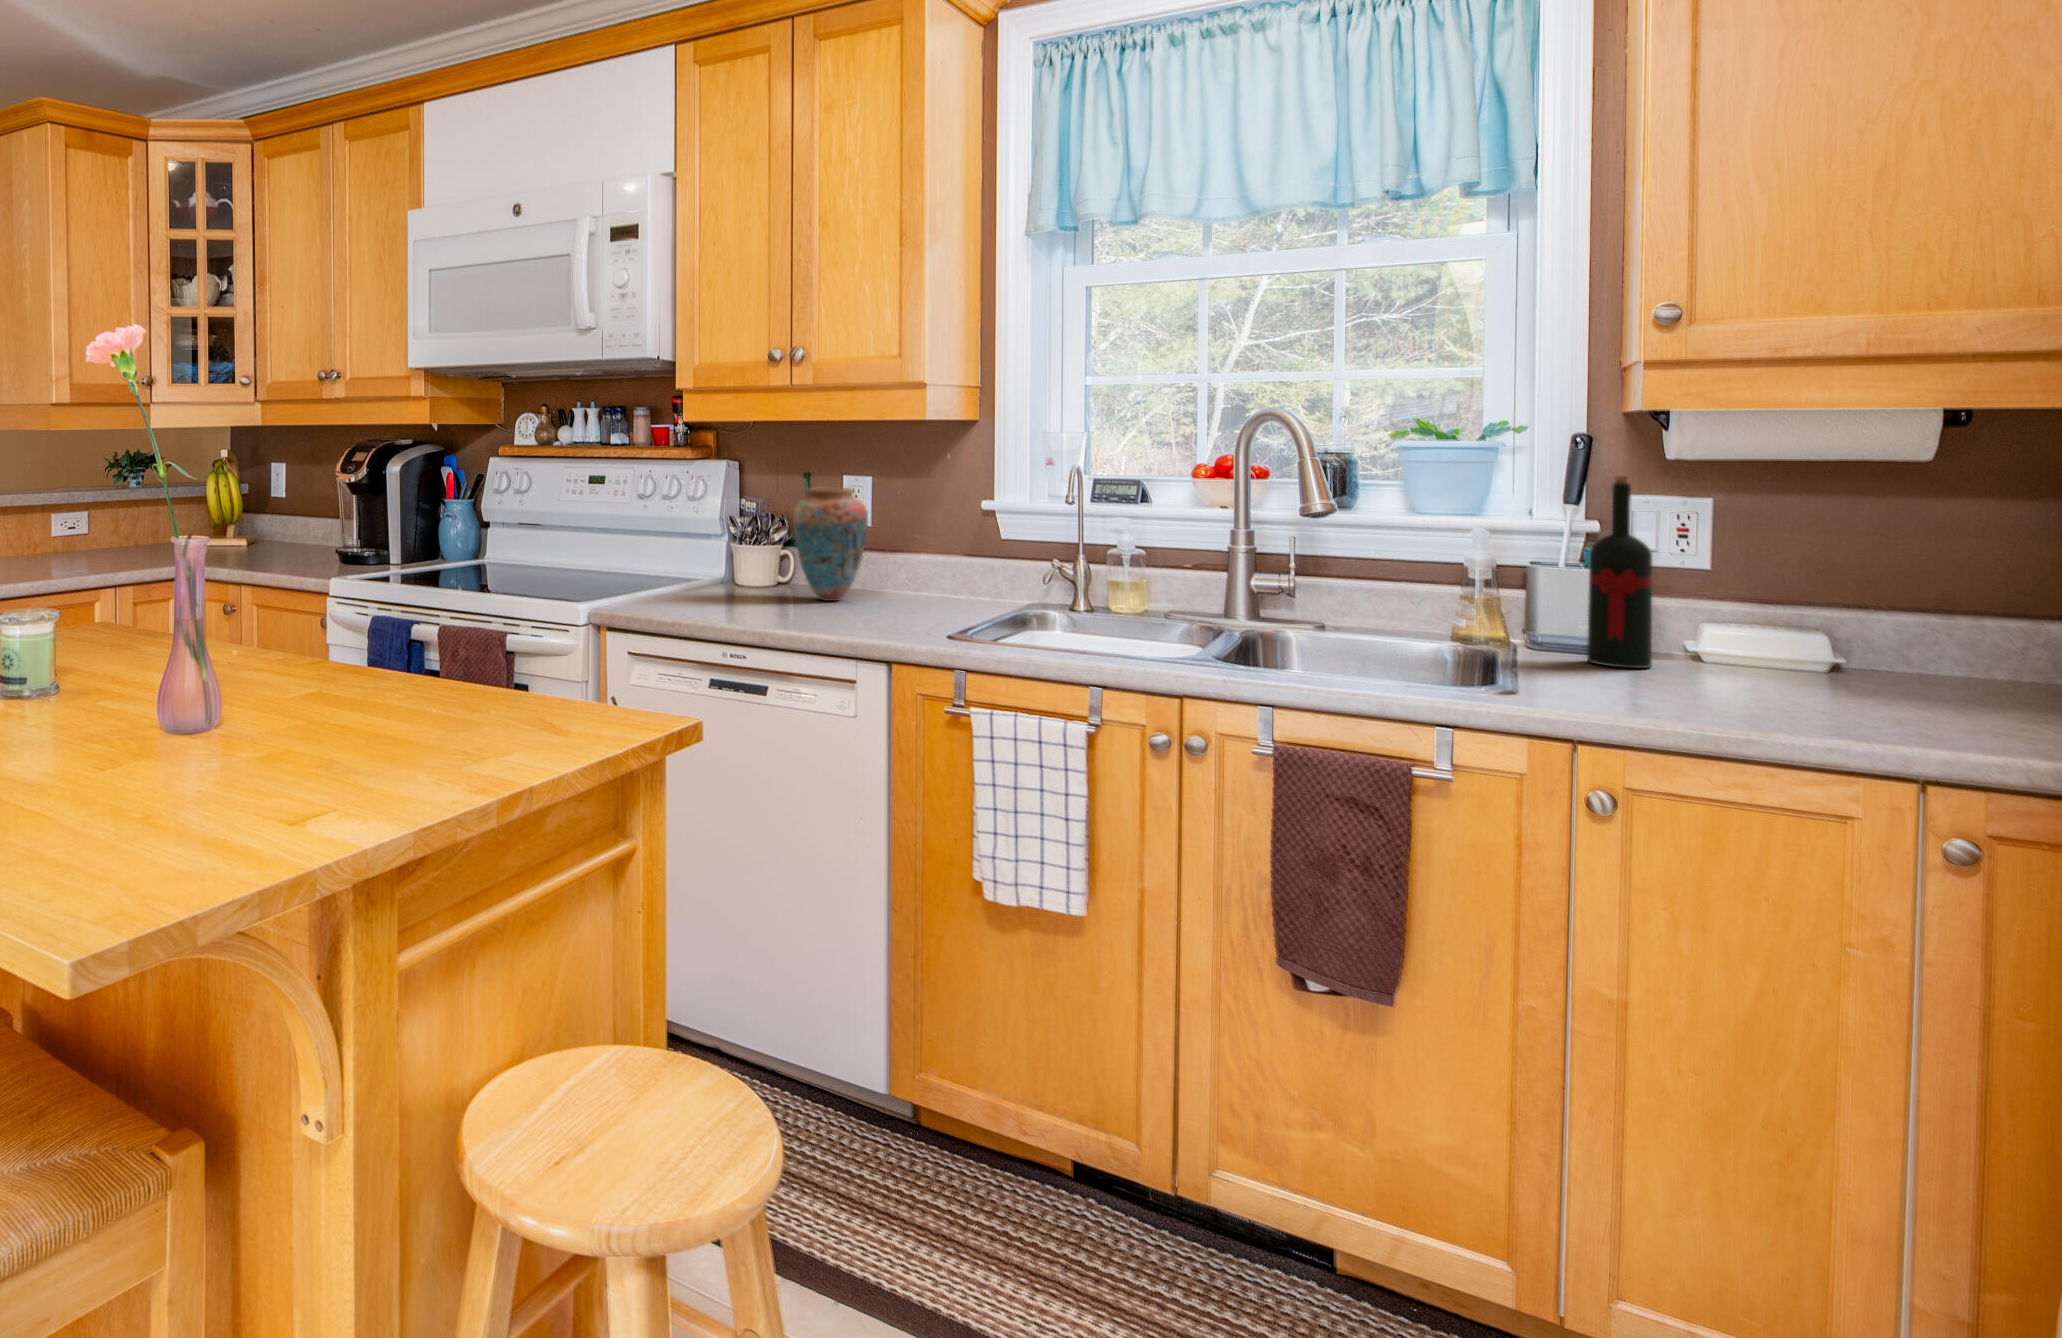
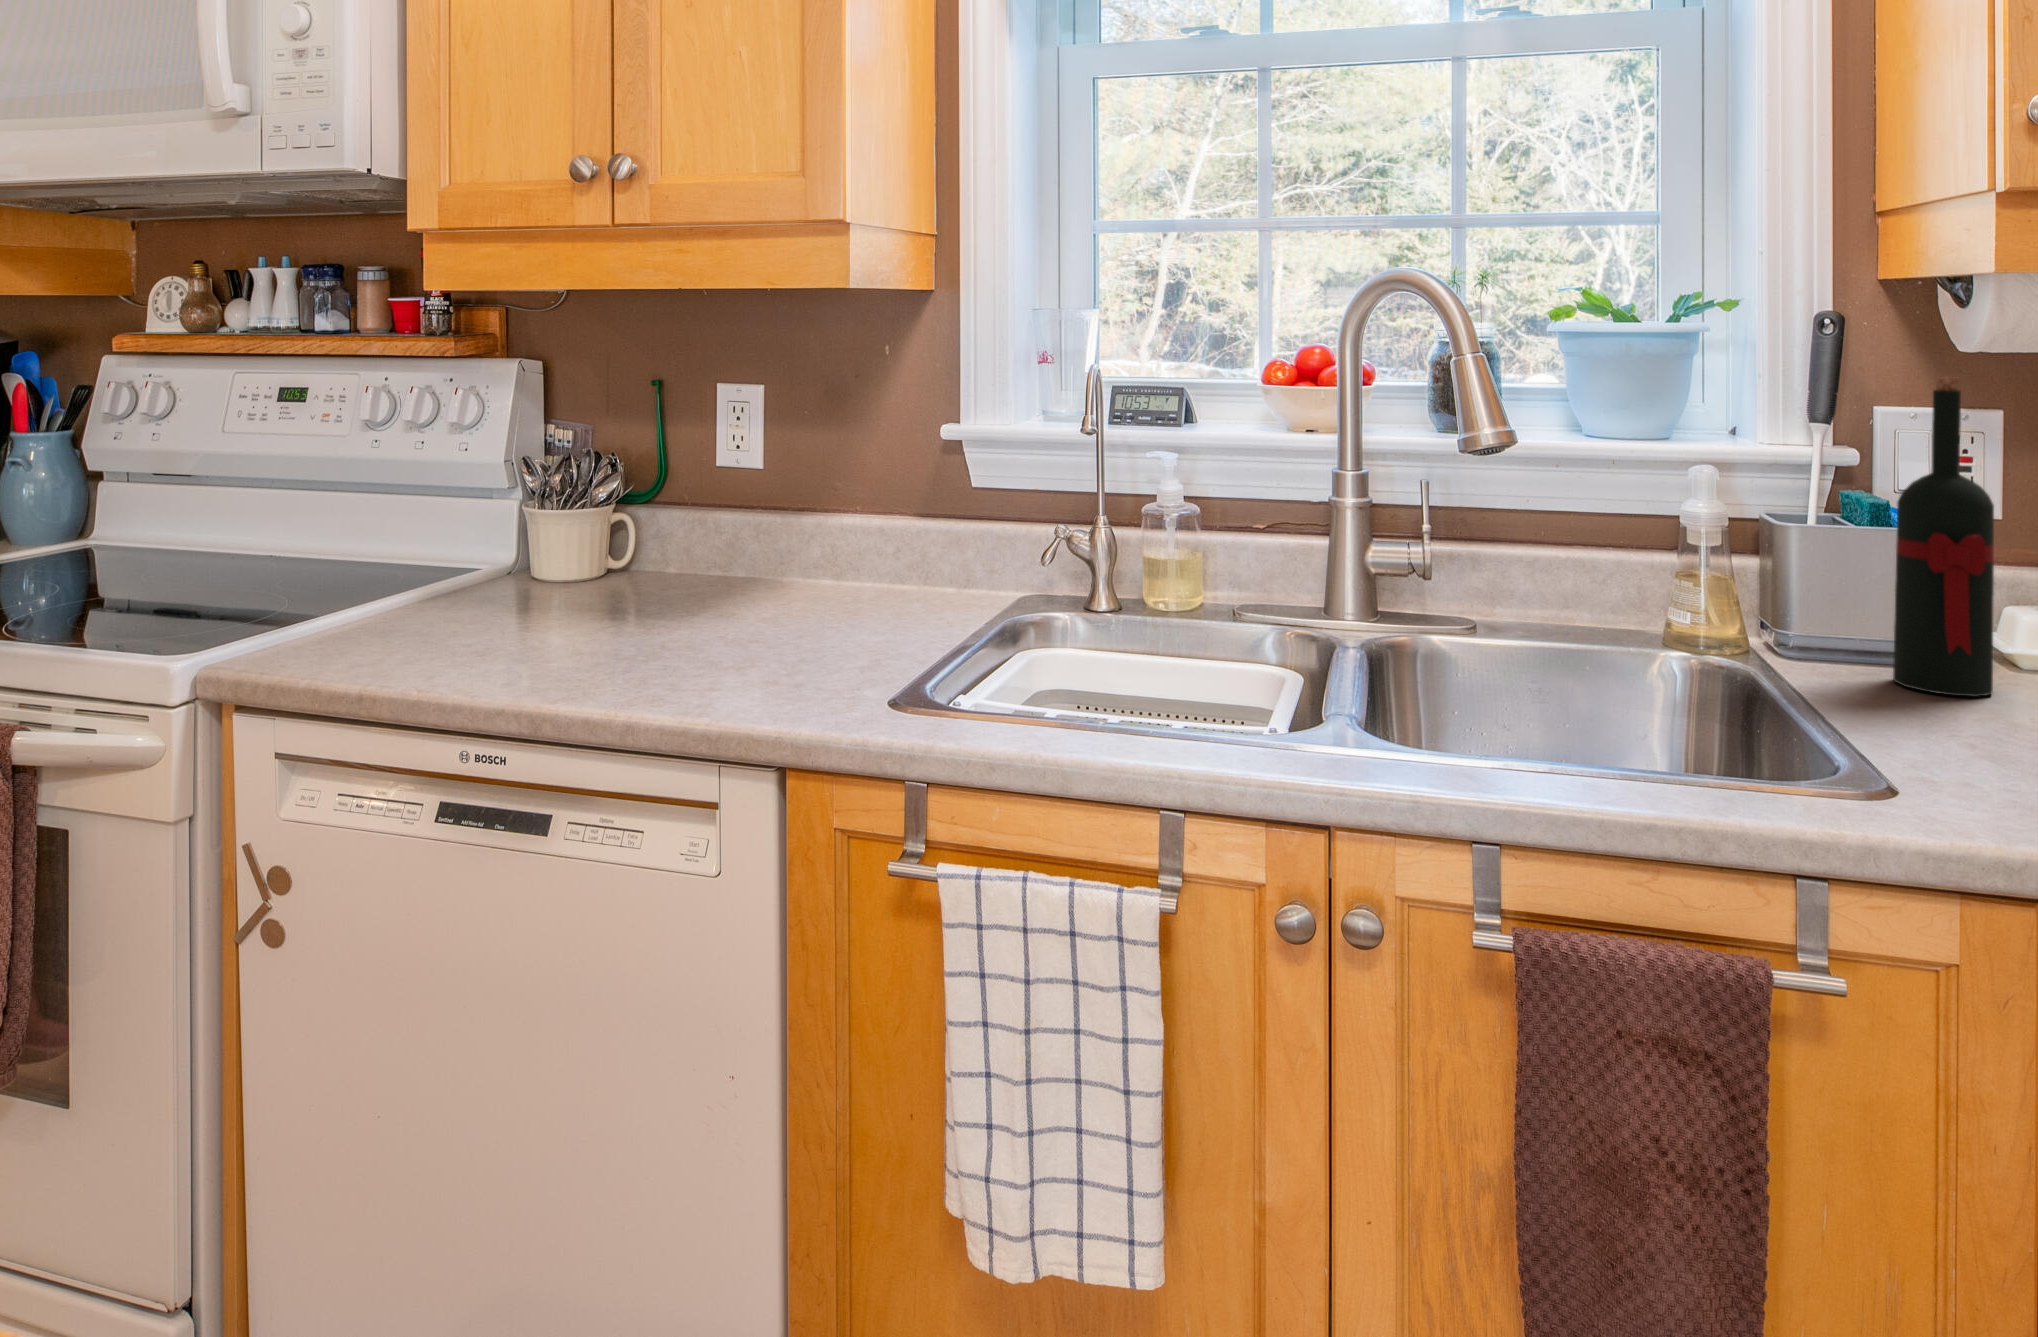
vase: present [793,488,868,601] -> none [617,406,750,607]

